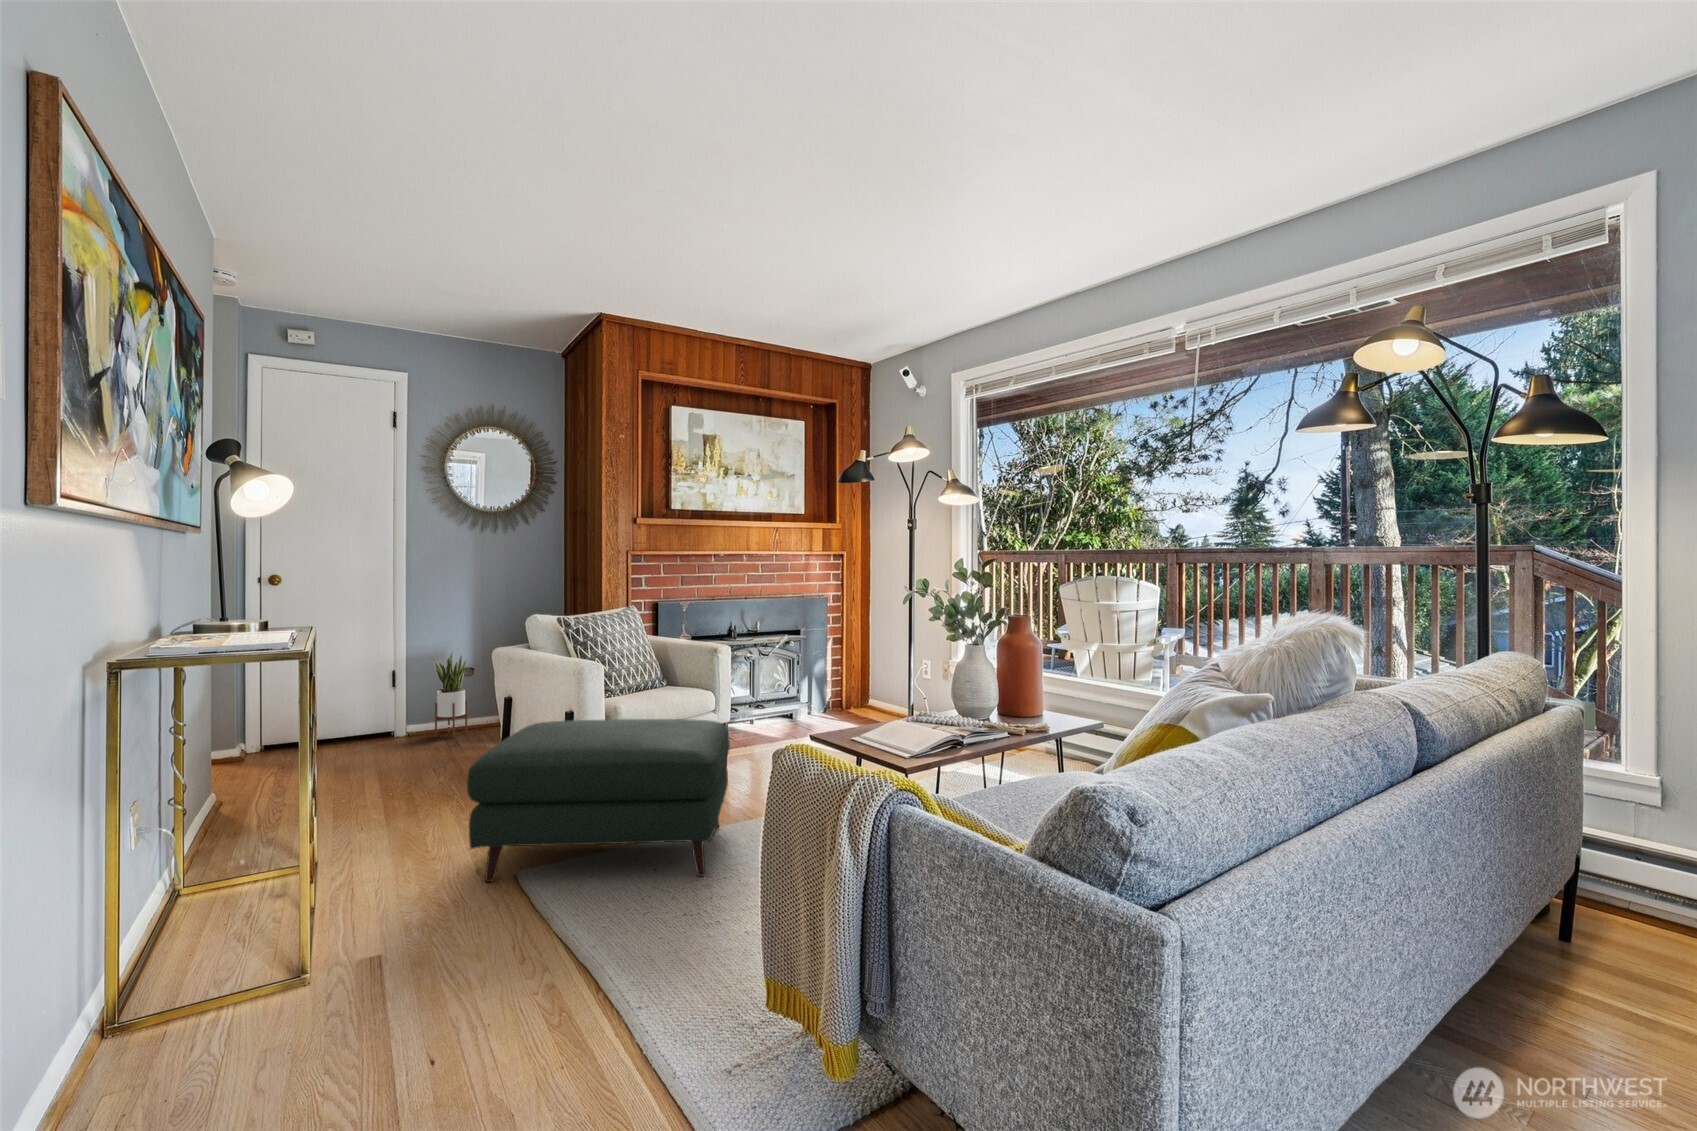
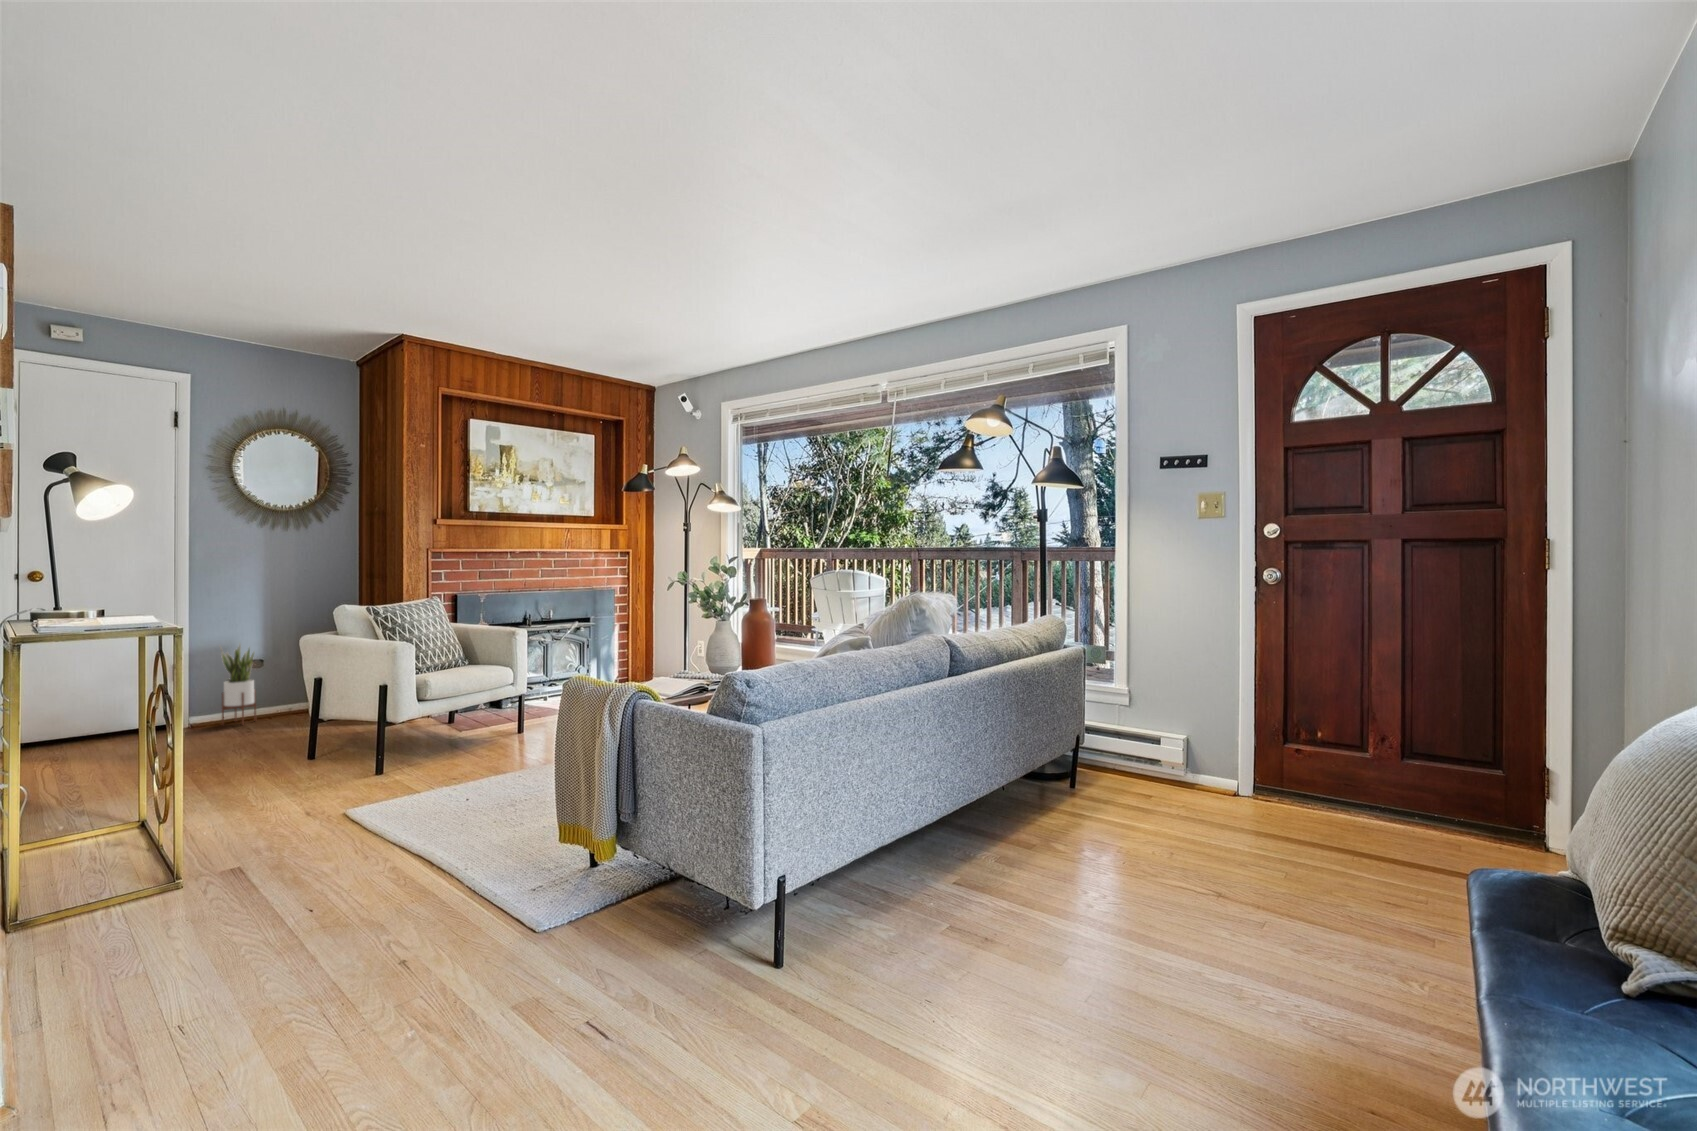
ottoman: present [467,719,730,882] -> none [304,687,531,819]

